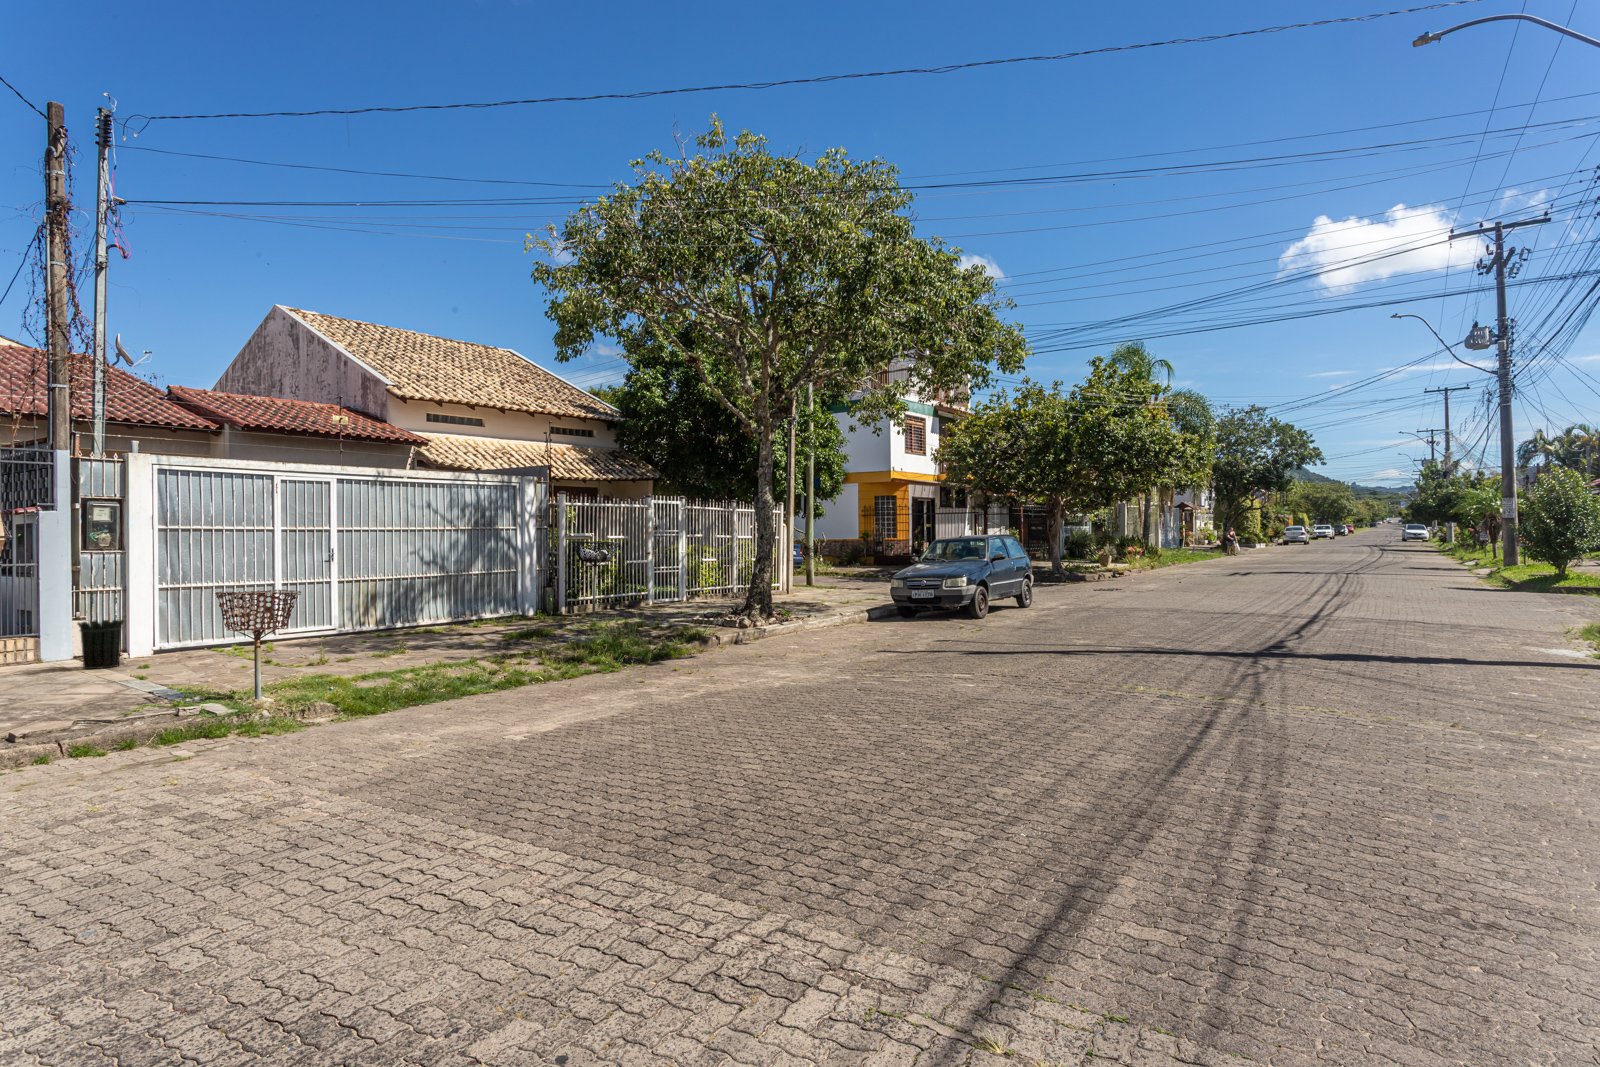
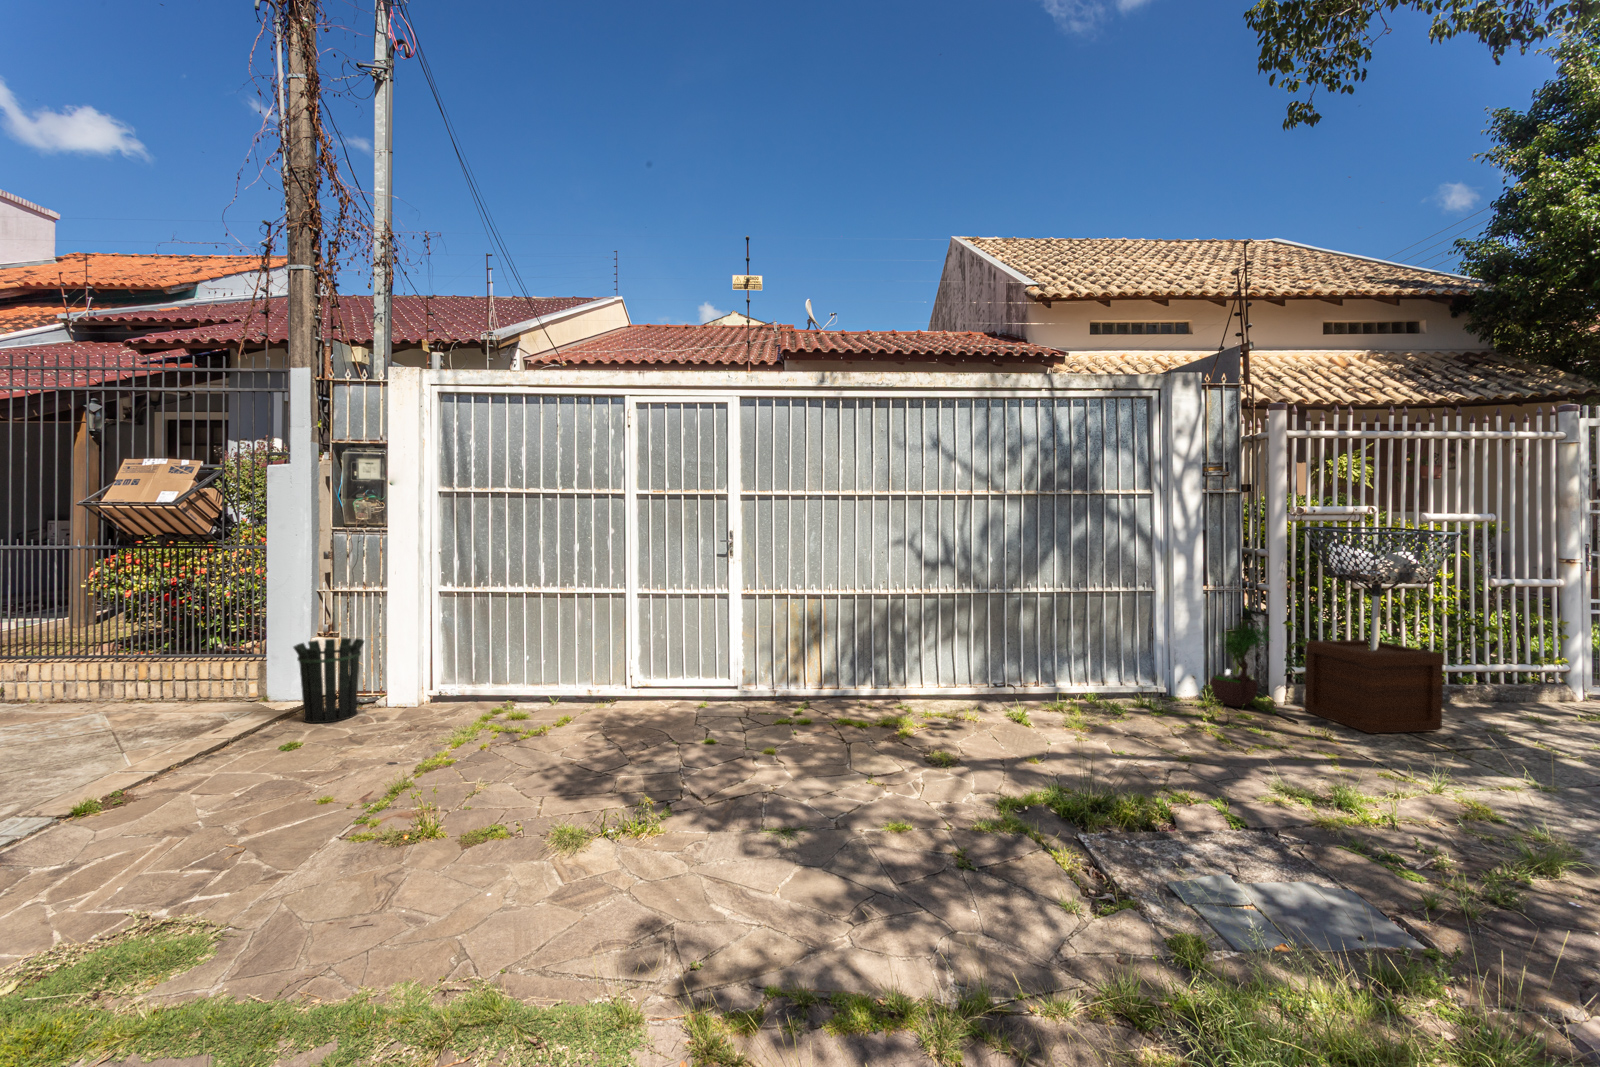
potted tree: none [541,578,563,616] -> present [1211,621,1267,707]
wooden crate: none [572,585,613,615] -> present [1304,640,1444,734]

